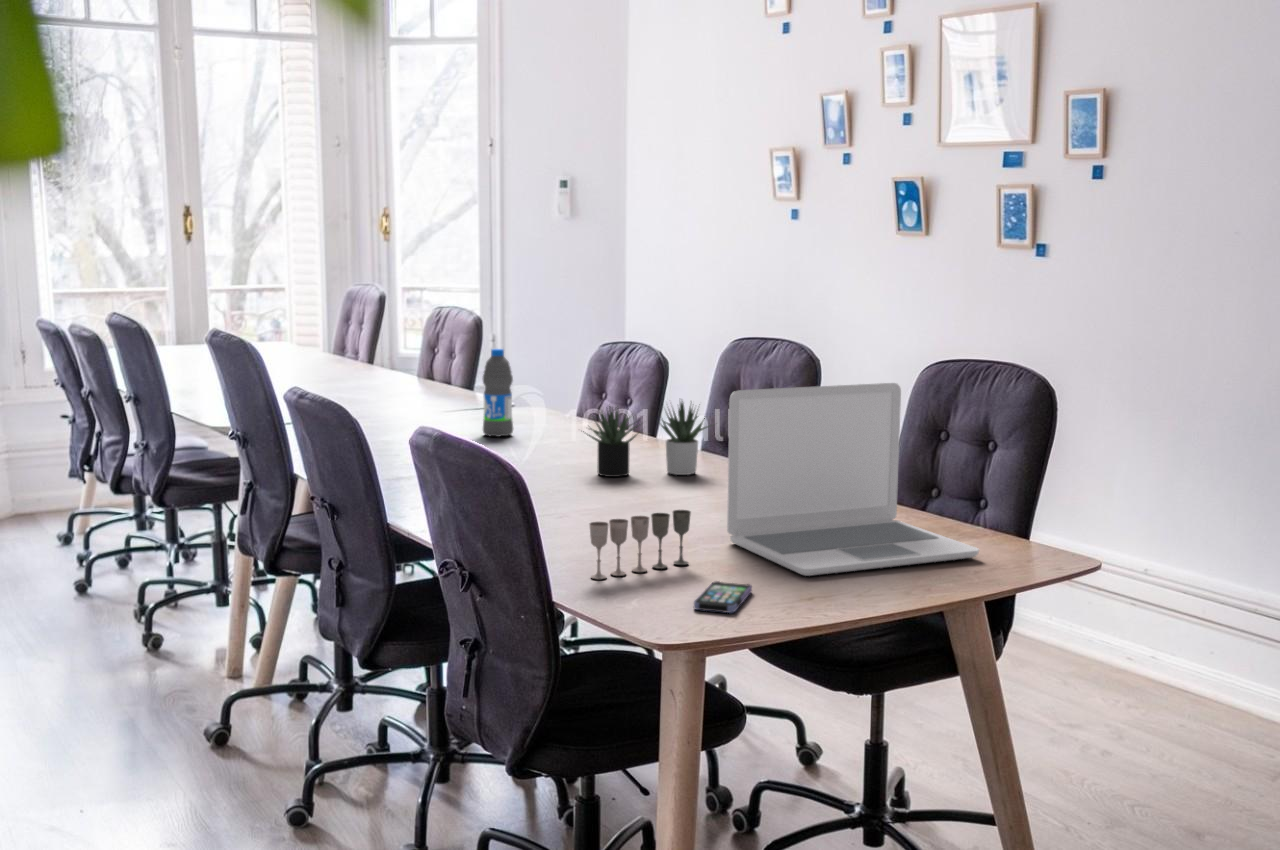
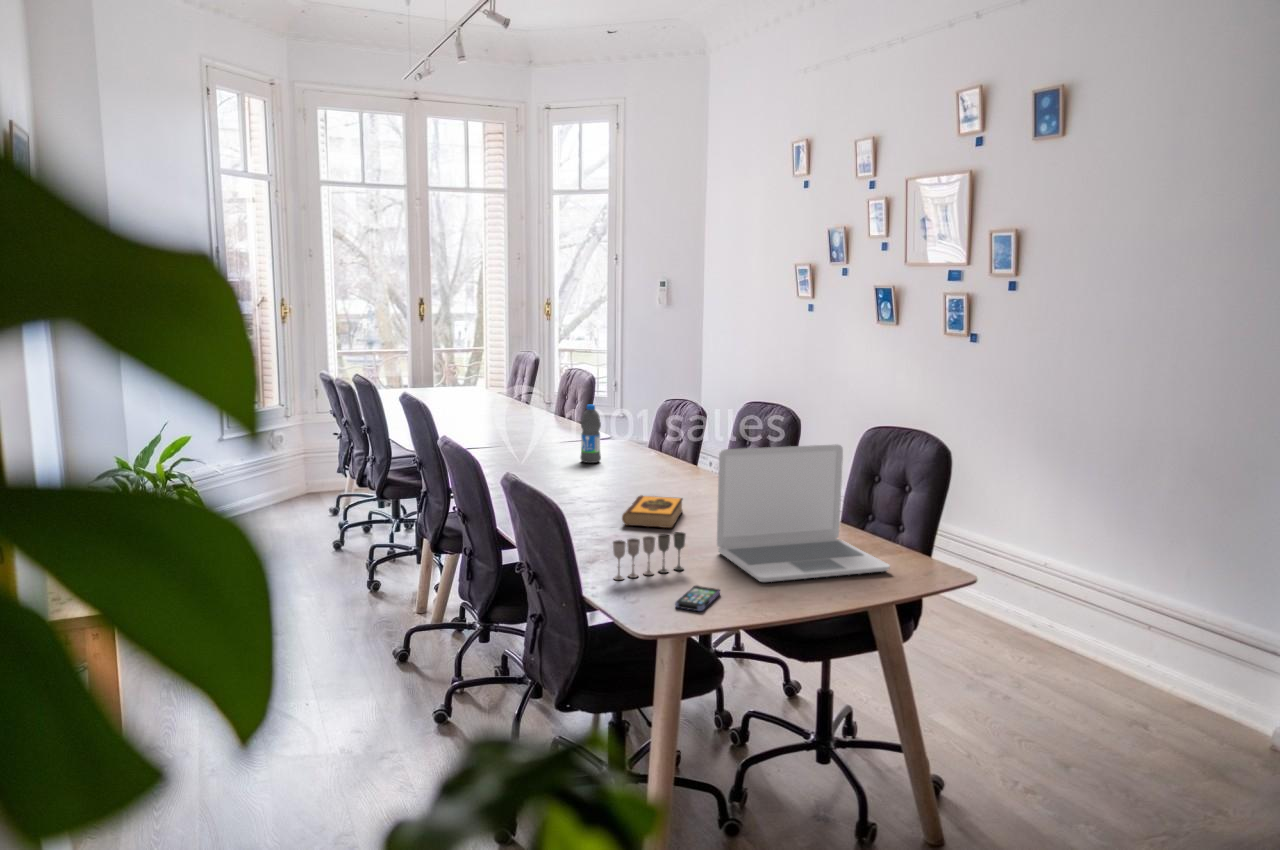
succulent plant: present [583,401,708,477] -> none [634,444,729,497]
hardback book: none [577,472,660,514] -> present [622,496,683,528]

